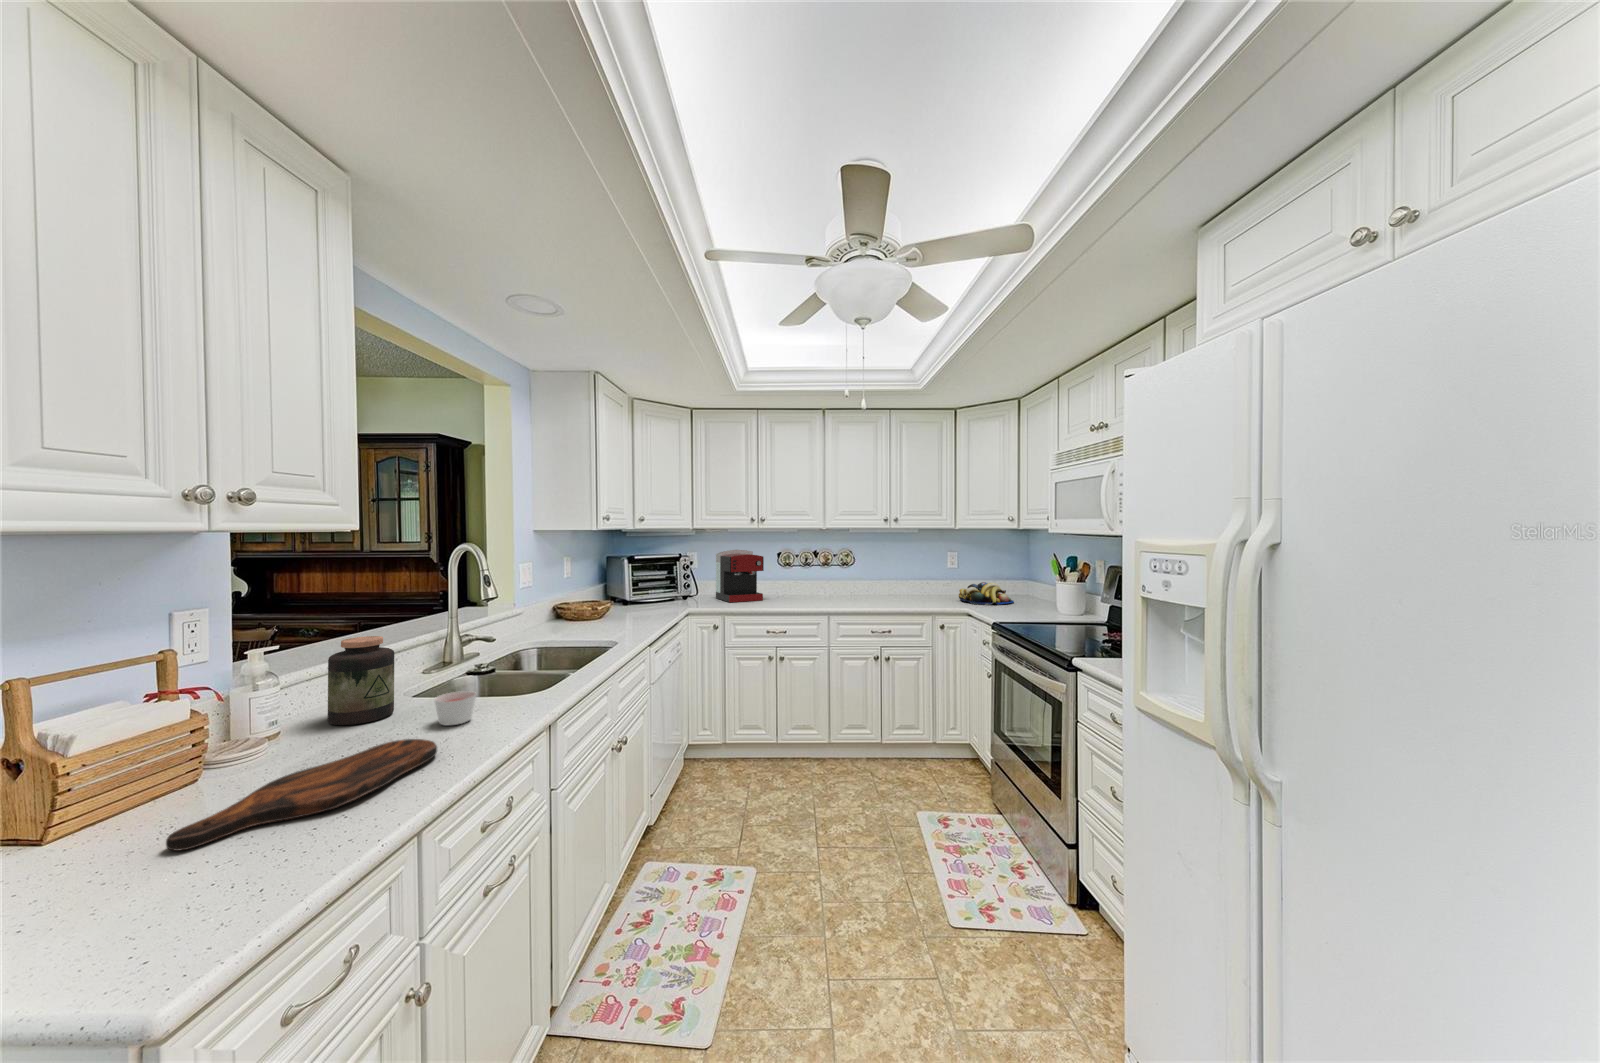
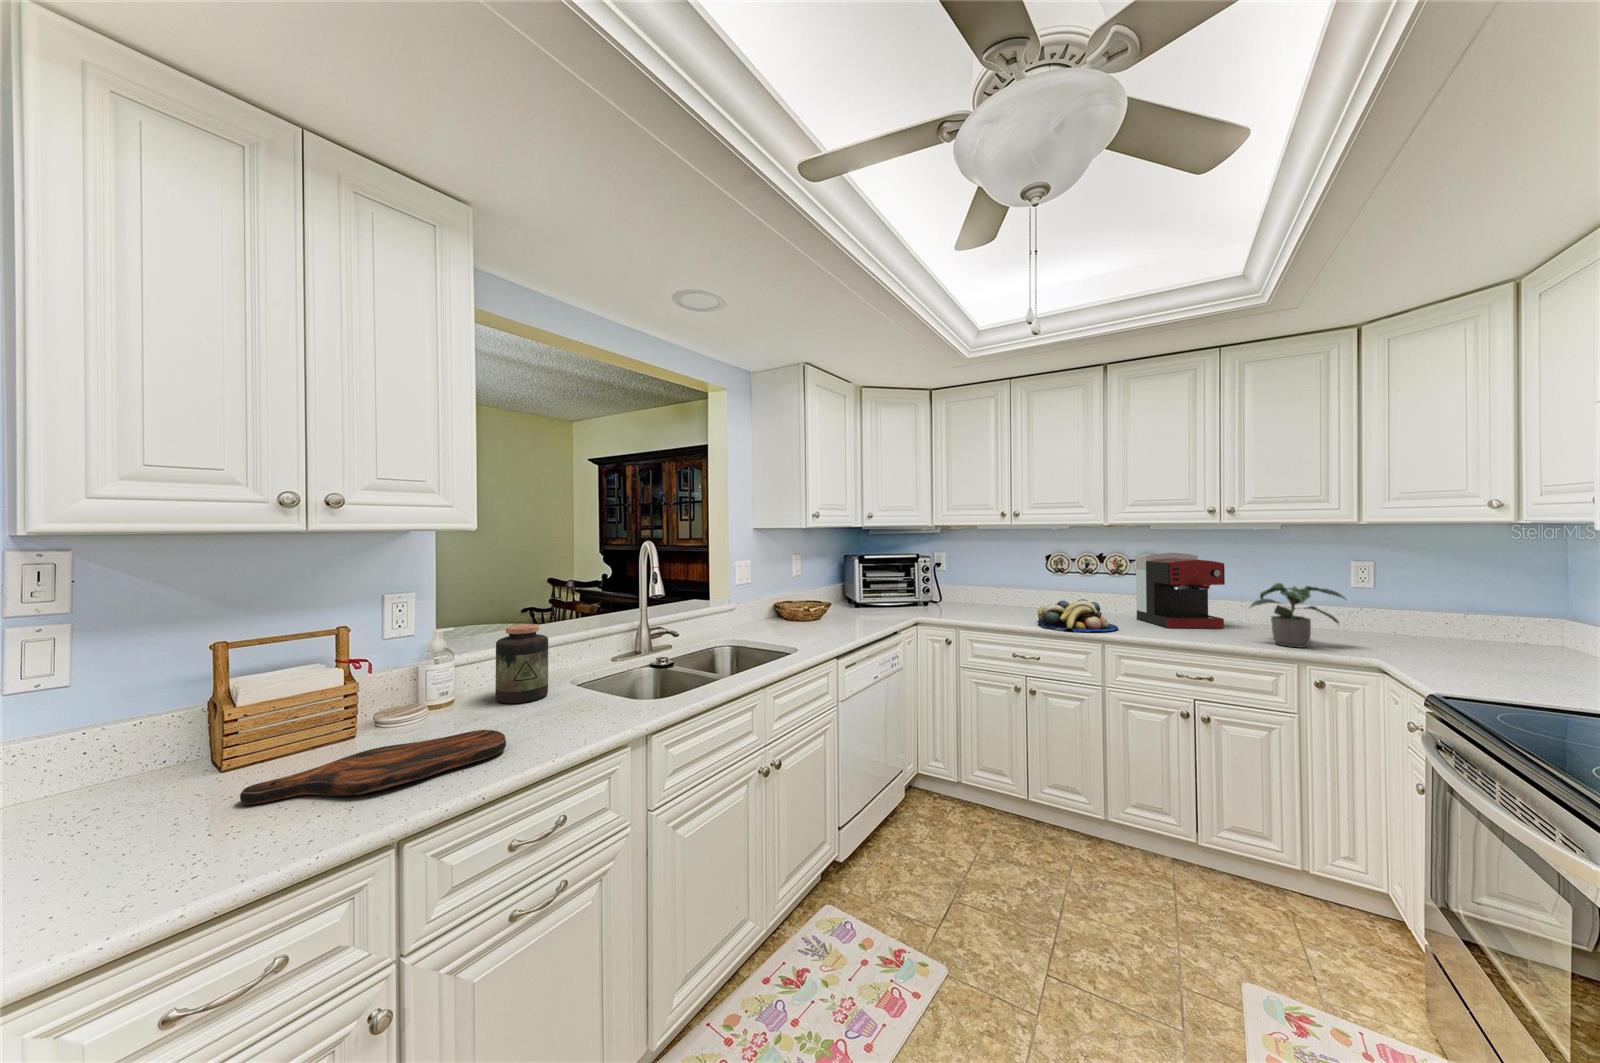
coffee maker: present [716,550,764,602] -> present [1136,553,1225,629]
potted plant: none [909,568,954,608] -> present [1250,583,1345,647]
fruit bowl: present [959,582,1014,605] -> present [1038,599,1118,632]
candle: present [434,691,476,726] -> none [548,687,587,721]

